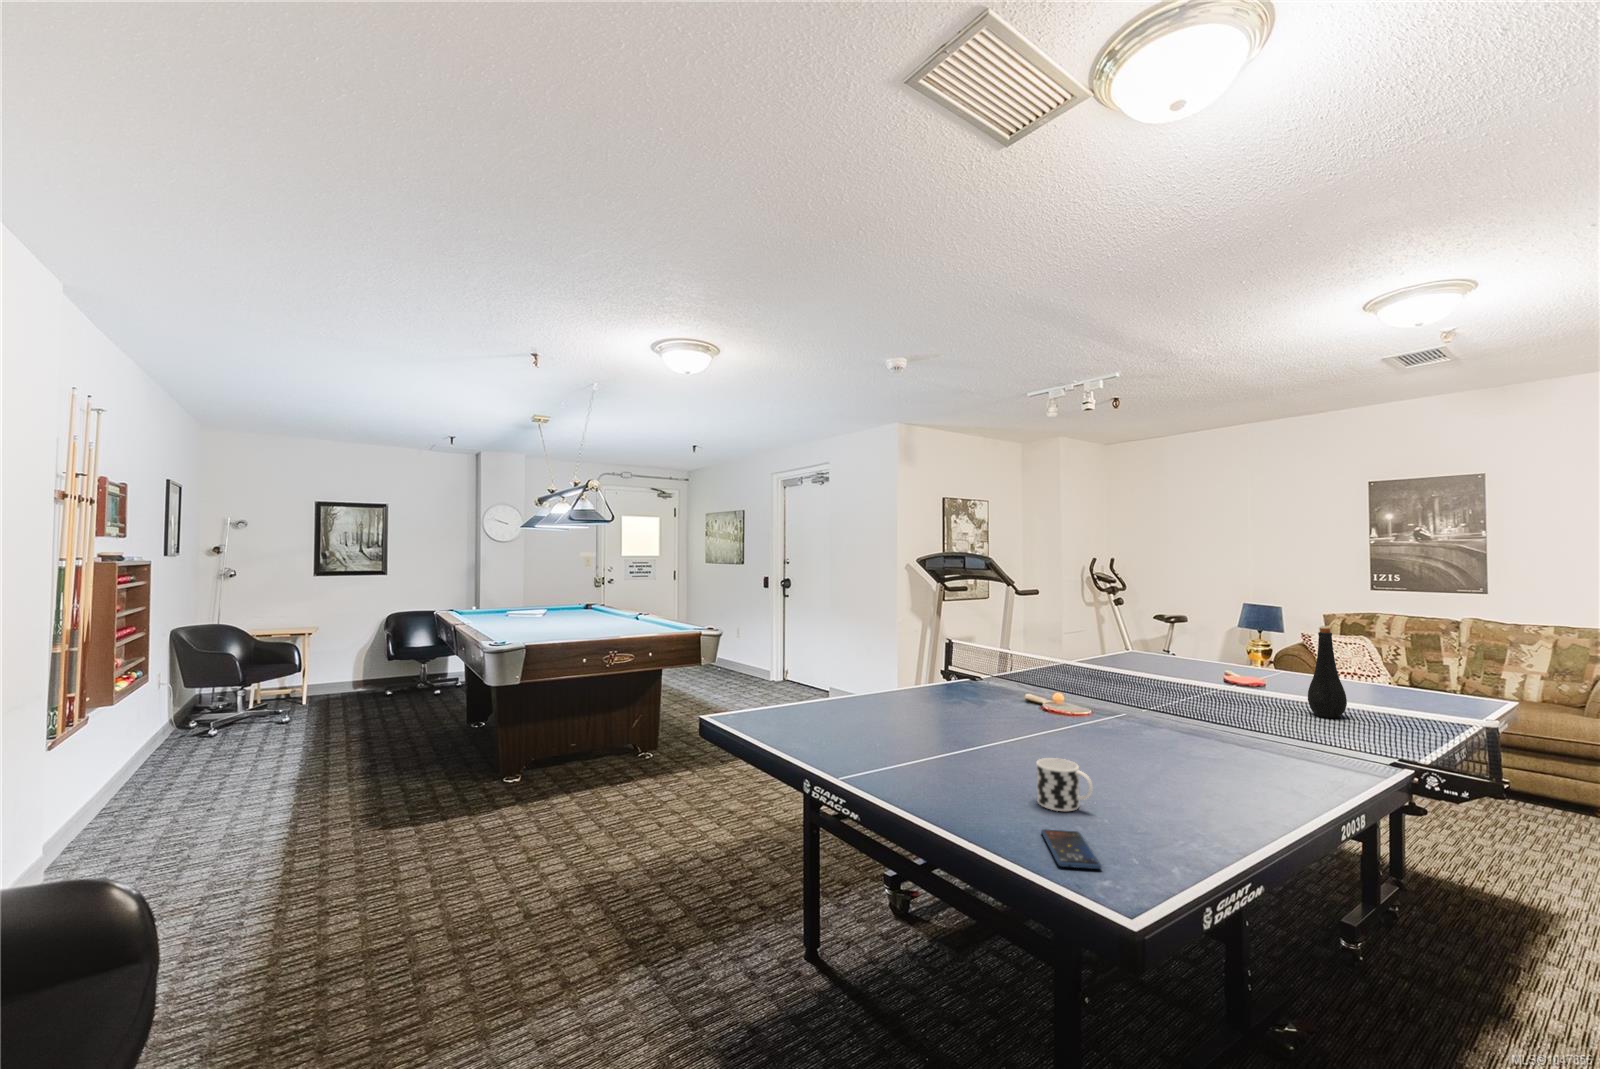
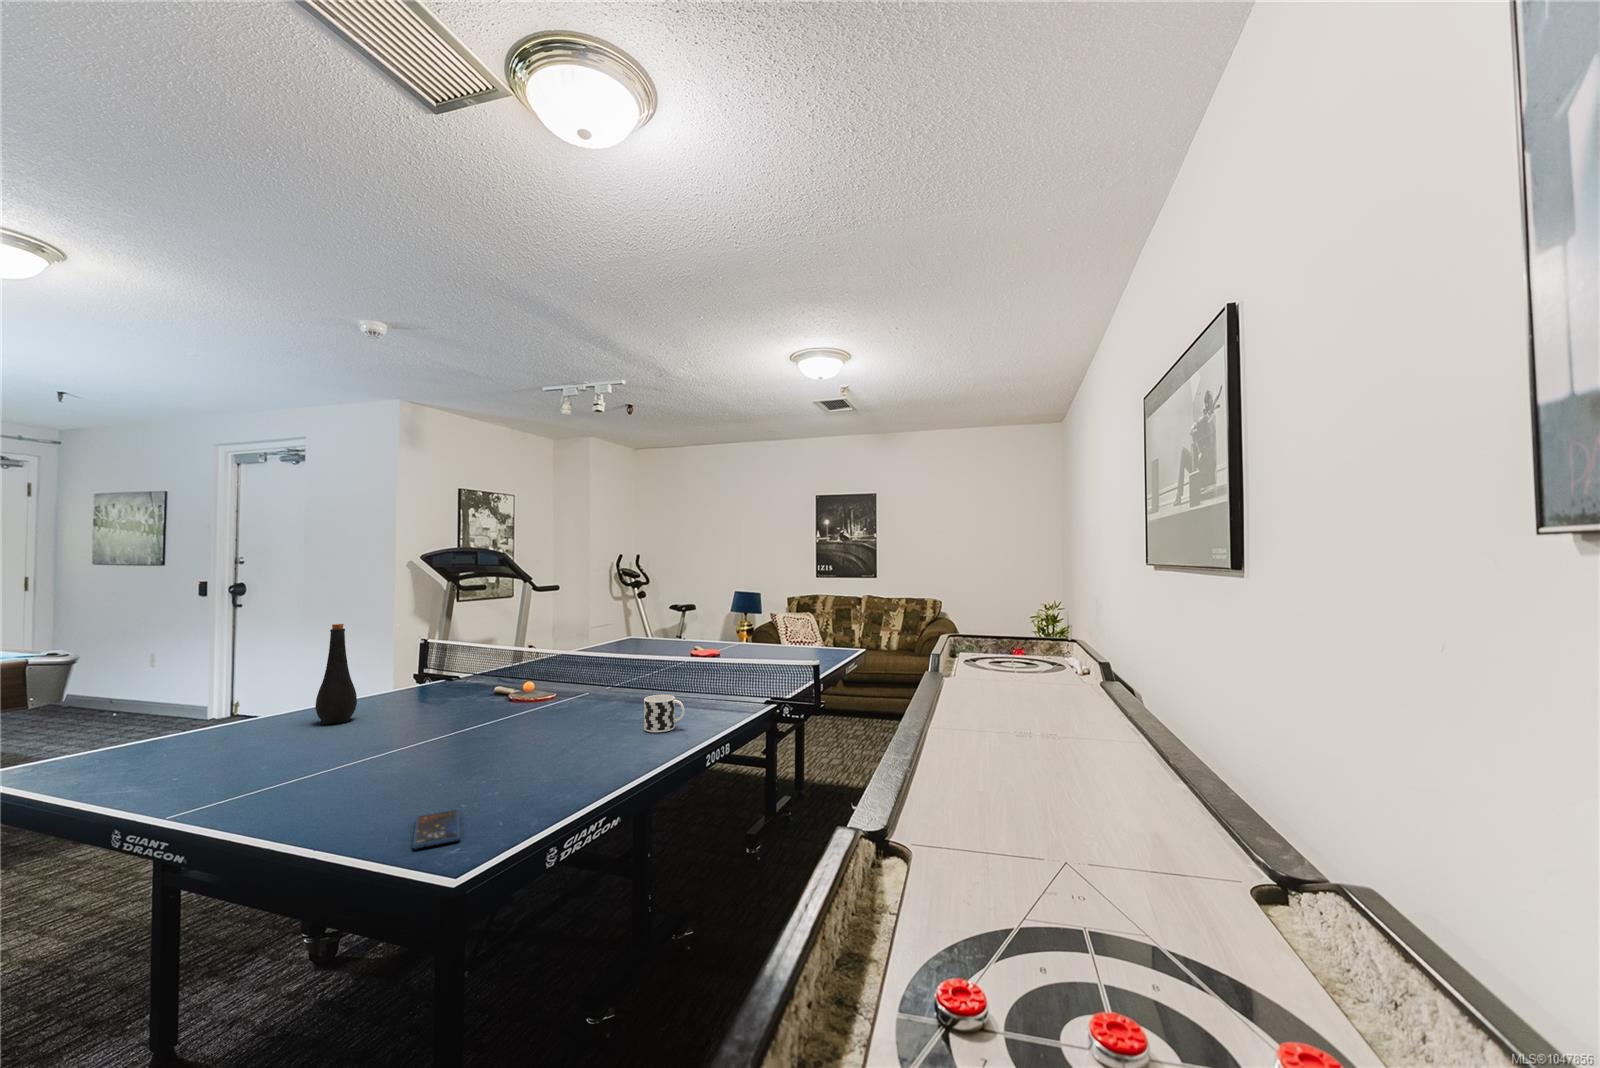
bottle: present [1308,628,1347,718] -> present [315,624,357,724]
cup: present [1036,758,1093,811] -> present [644,695,685,732]

